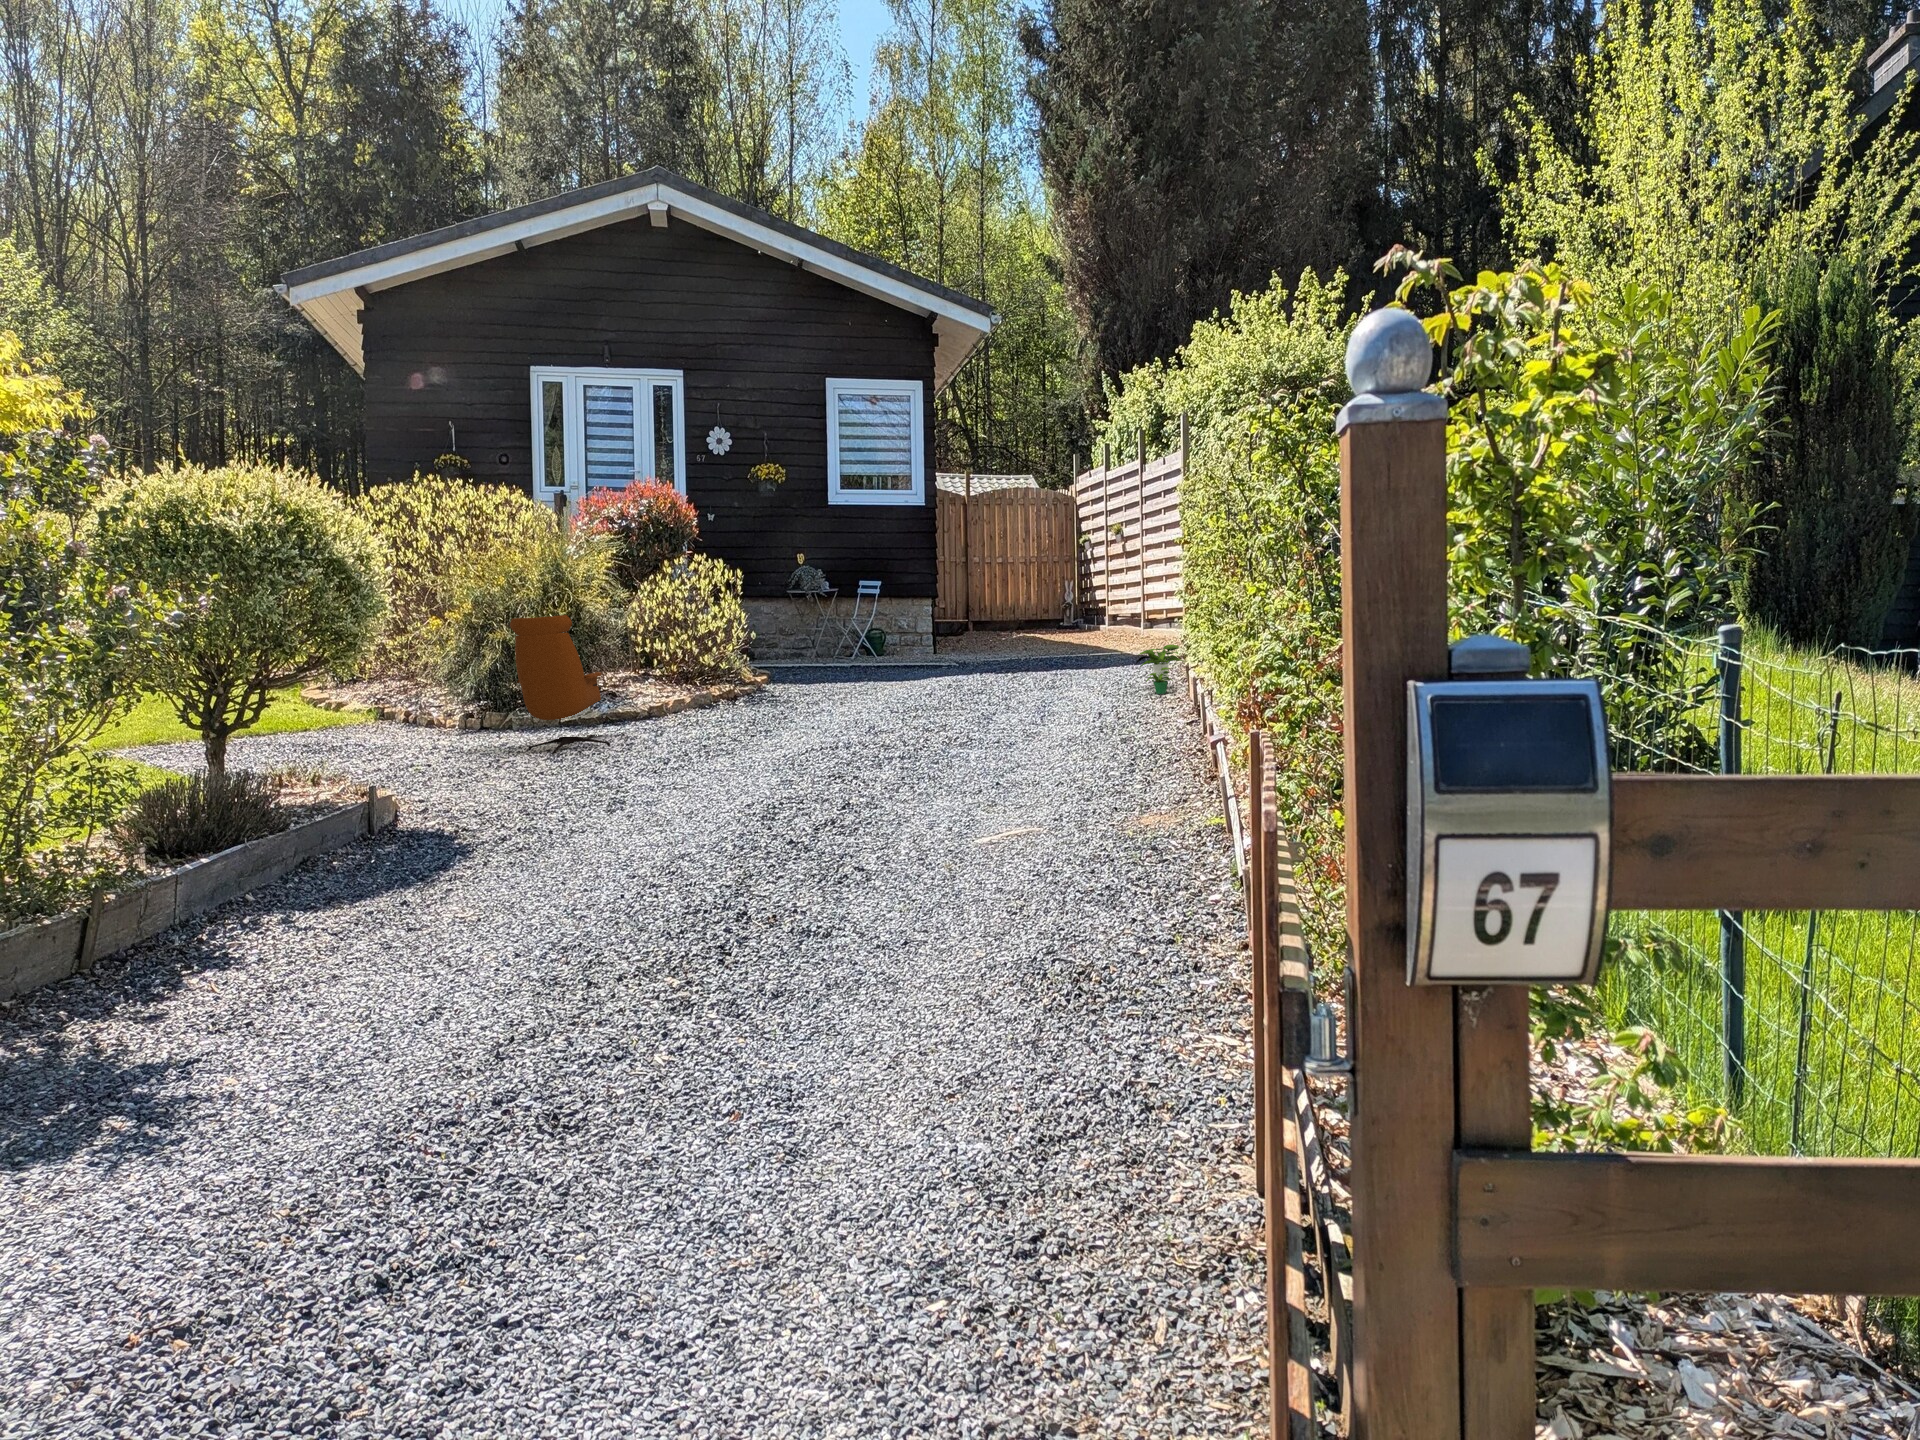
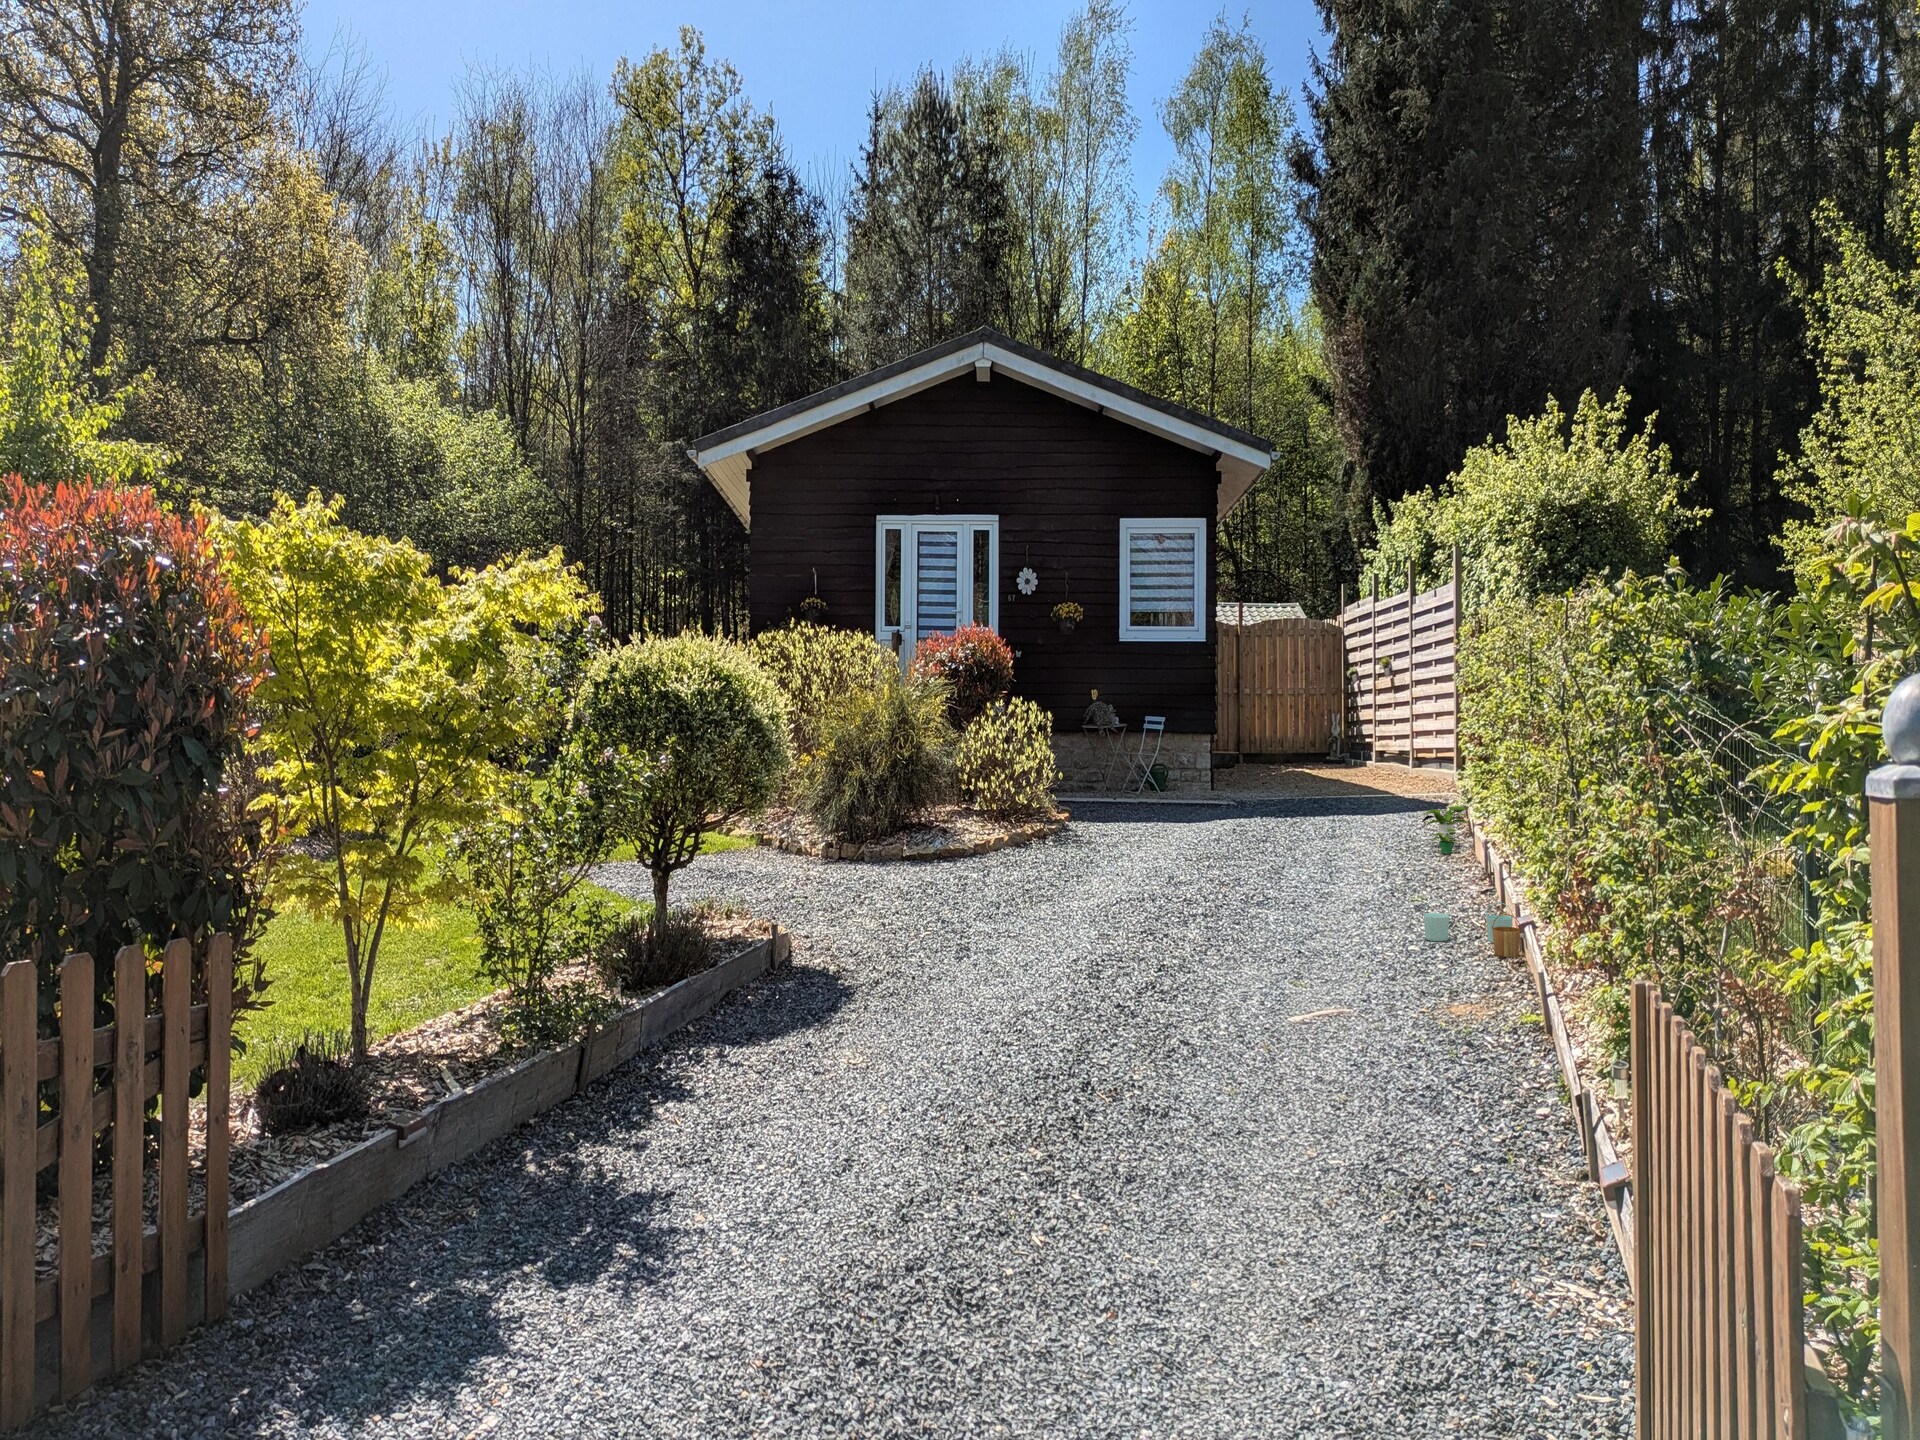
lounge chair: present [510,615,625,754] -> none [853,754,941,875]
bucket: none [1123,719,1219,771] -> present [1423,901,1521,957]

